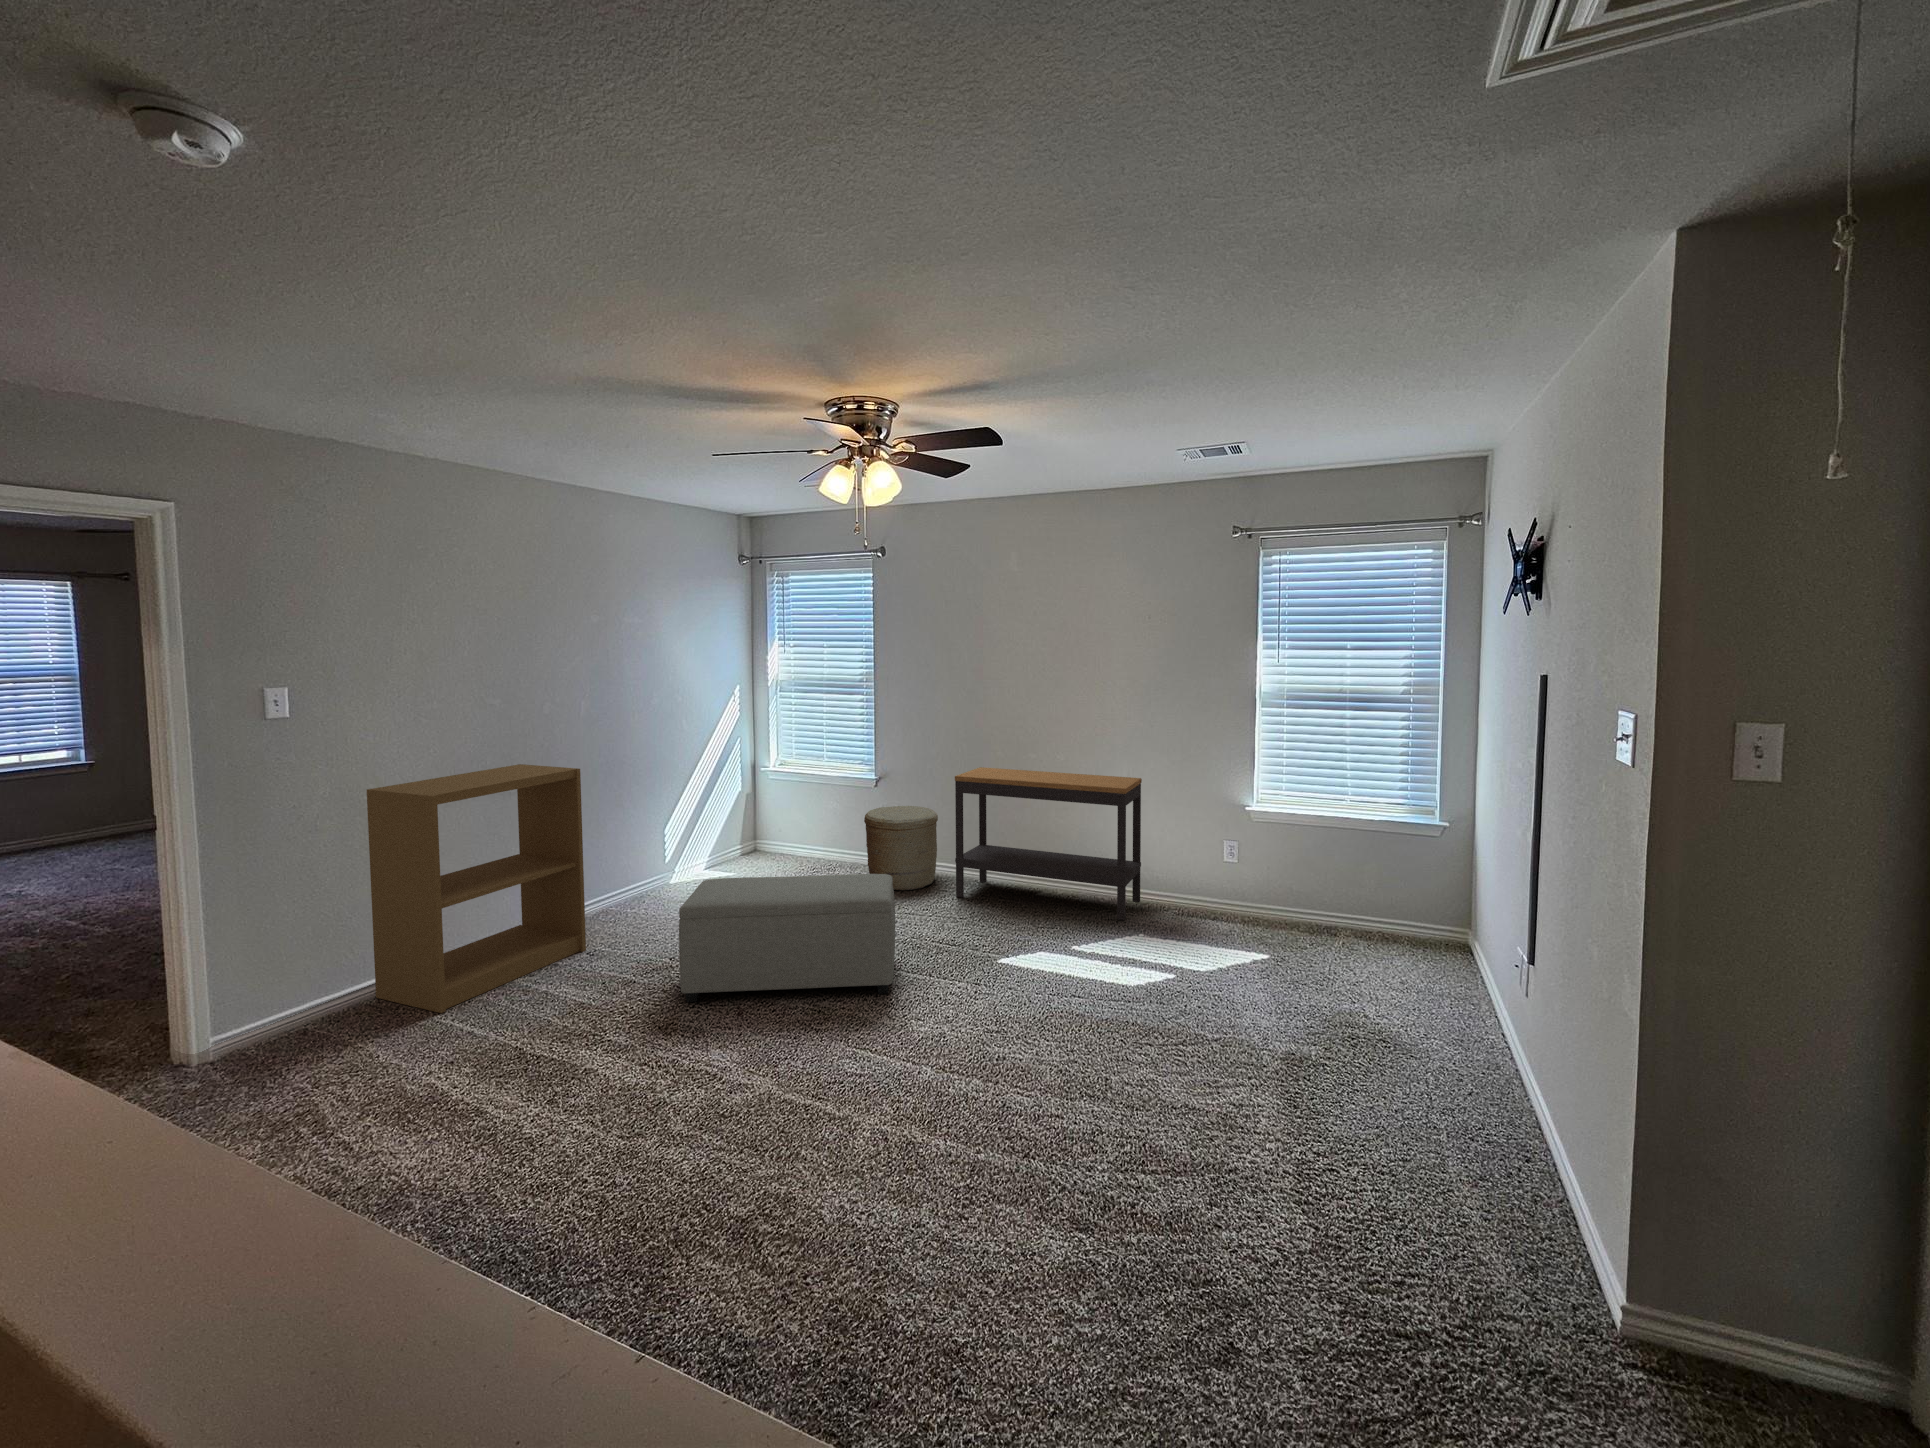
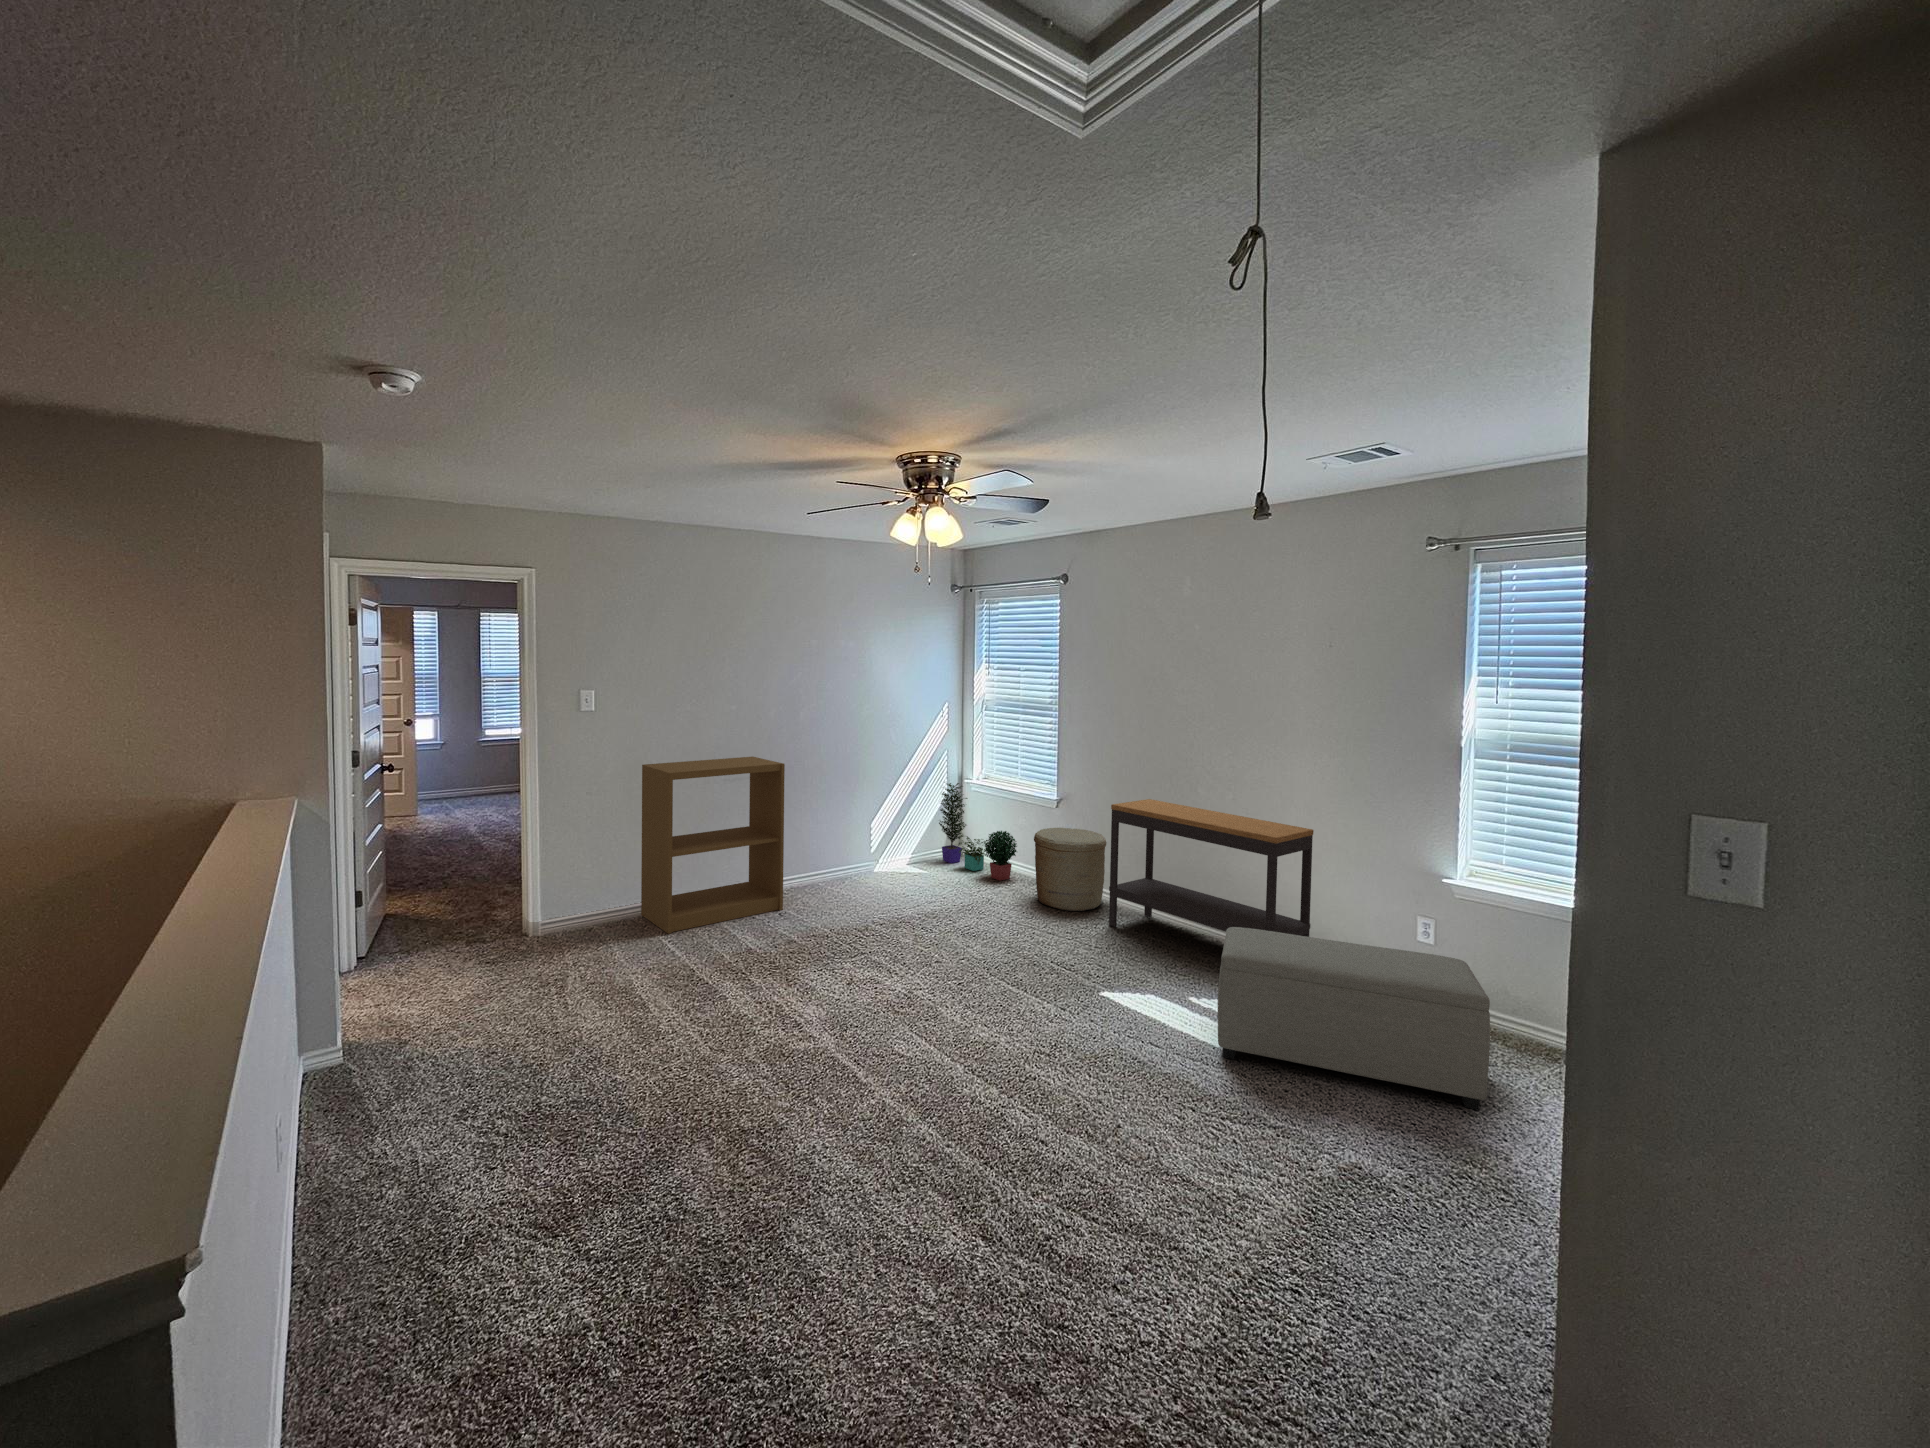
potted plant: none [732,772,835,872] -> present [939,783,1017,881]
ottoman: present [679,874,895,1002] -> present [1218,927,1490,1110]

